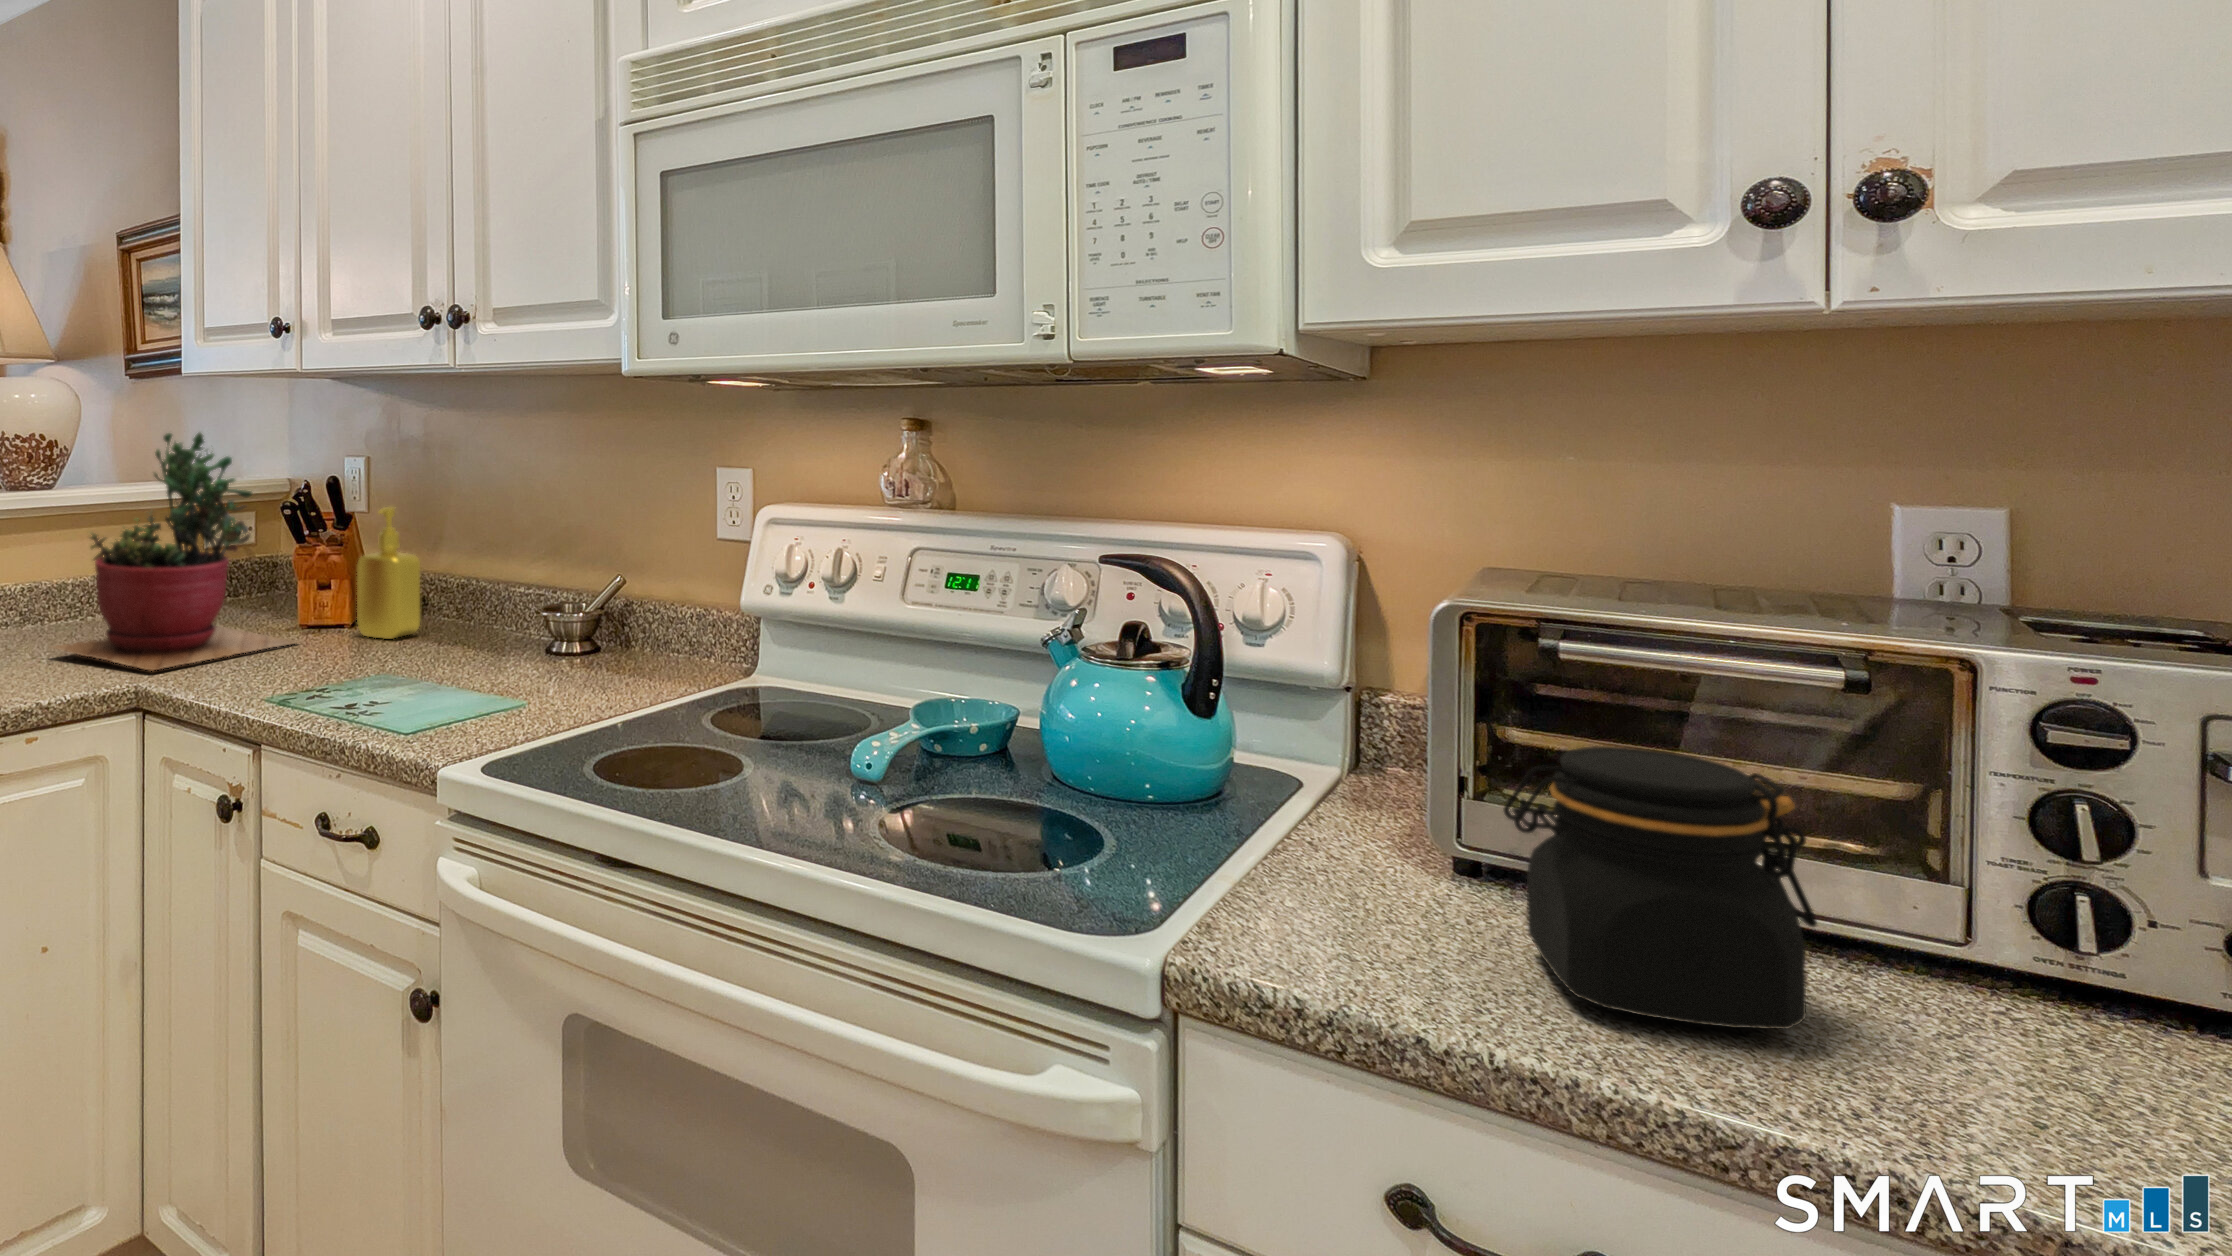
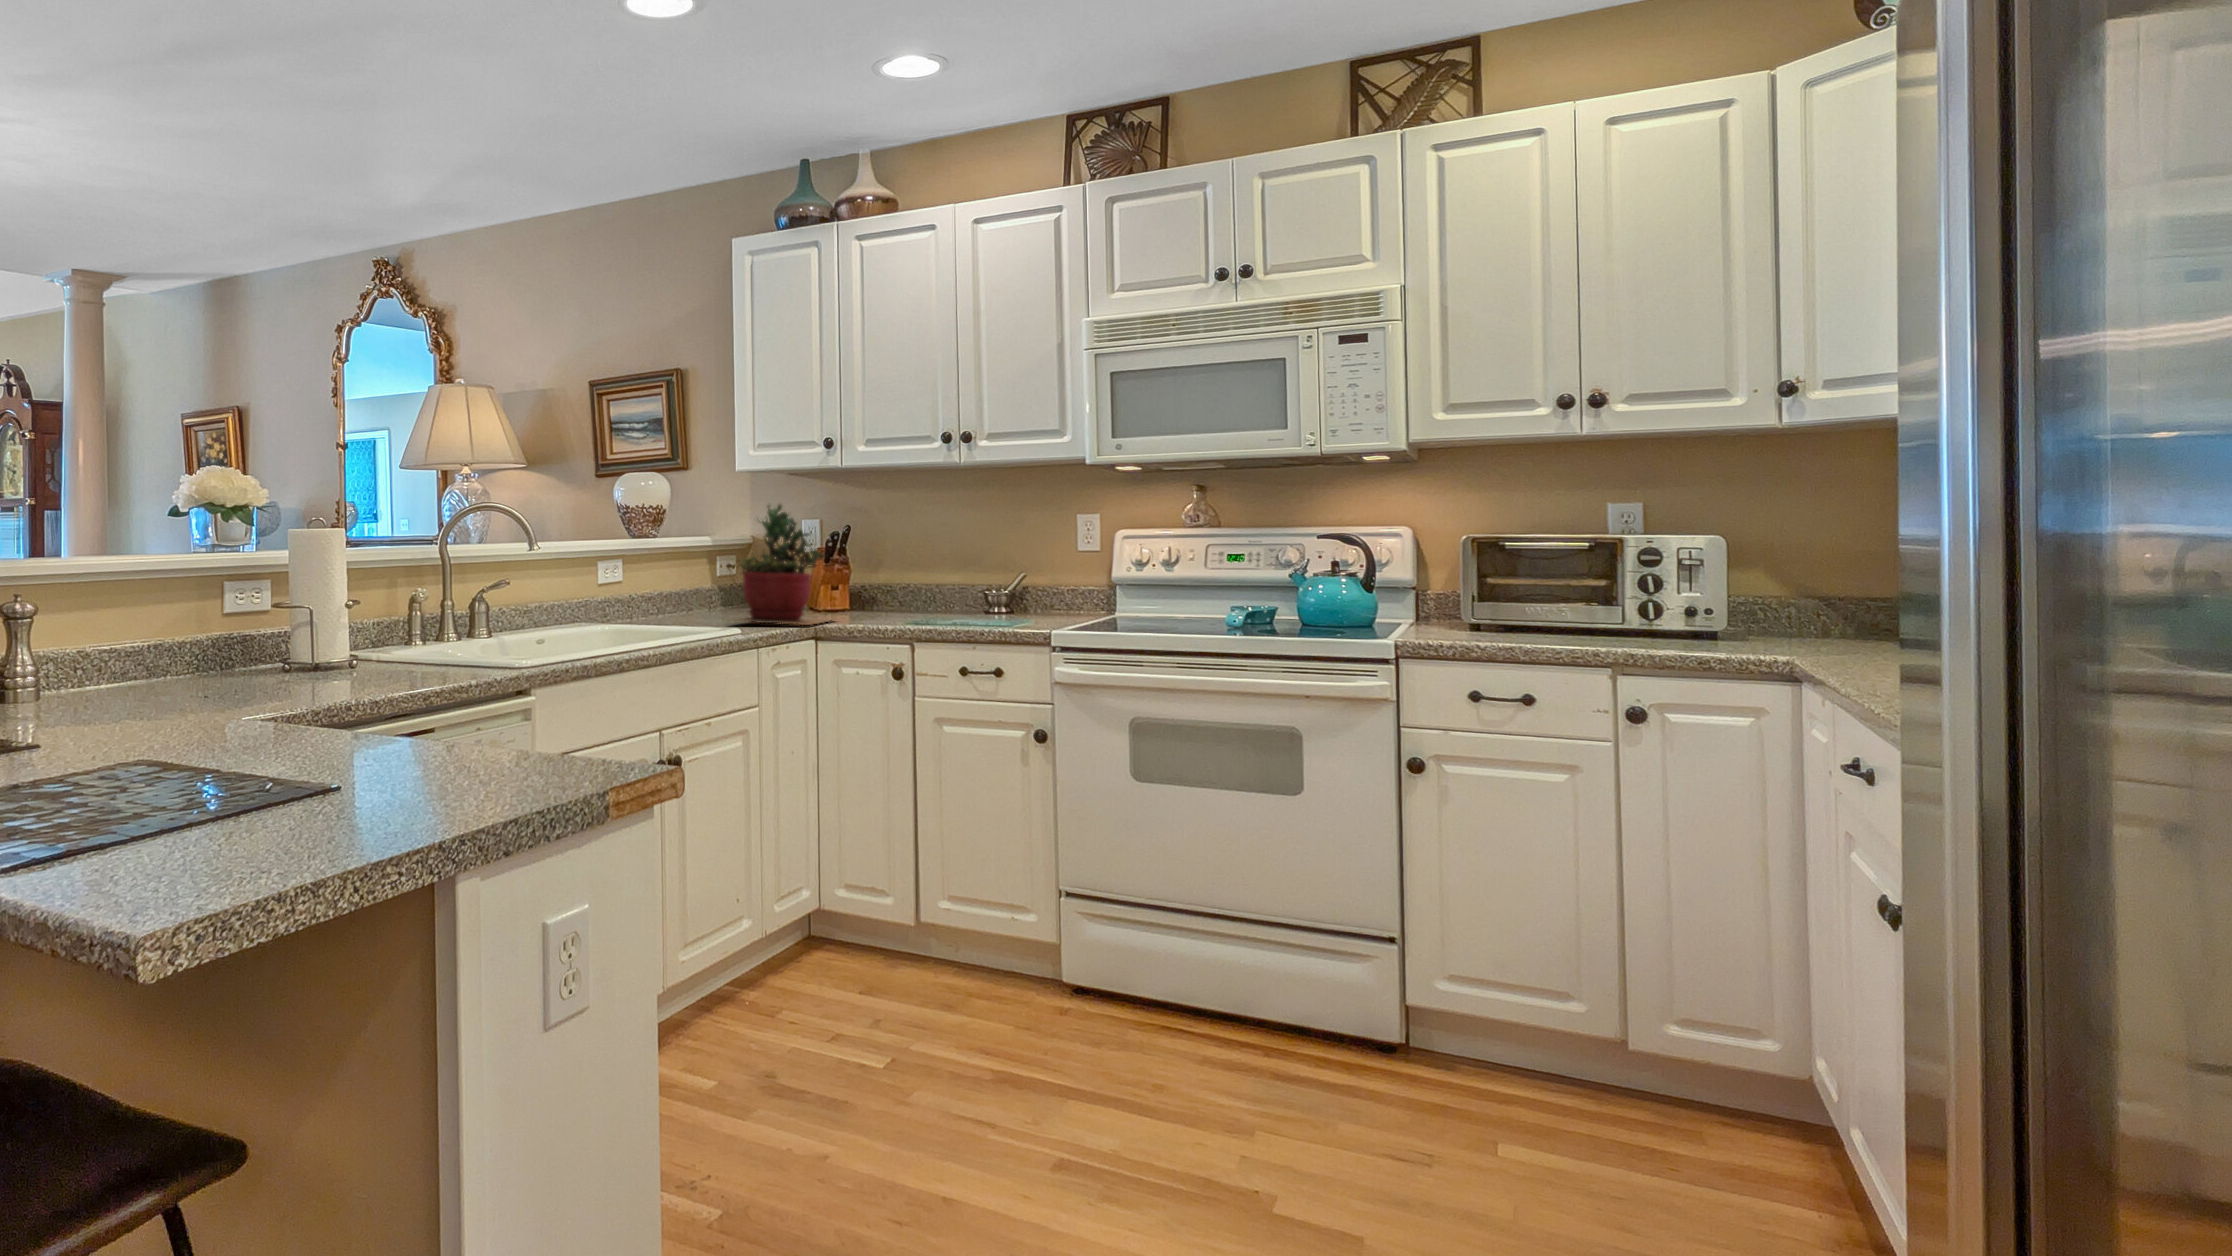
soap dispenser: present [357,507,420,639] -> none [856,546,891,619]
jar: present [1504,746,1817,1029] -> none [1493,571,1578,641]

